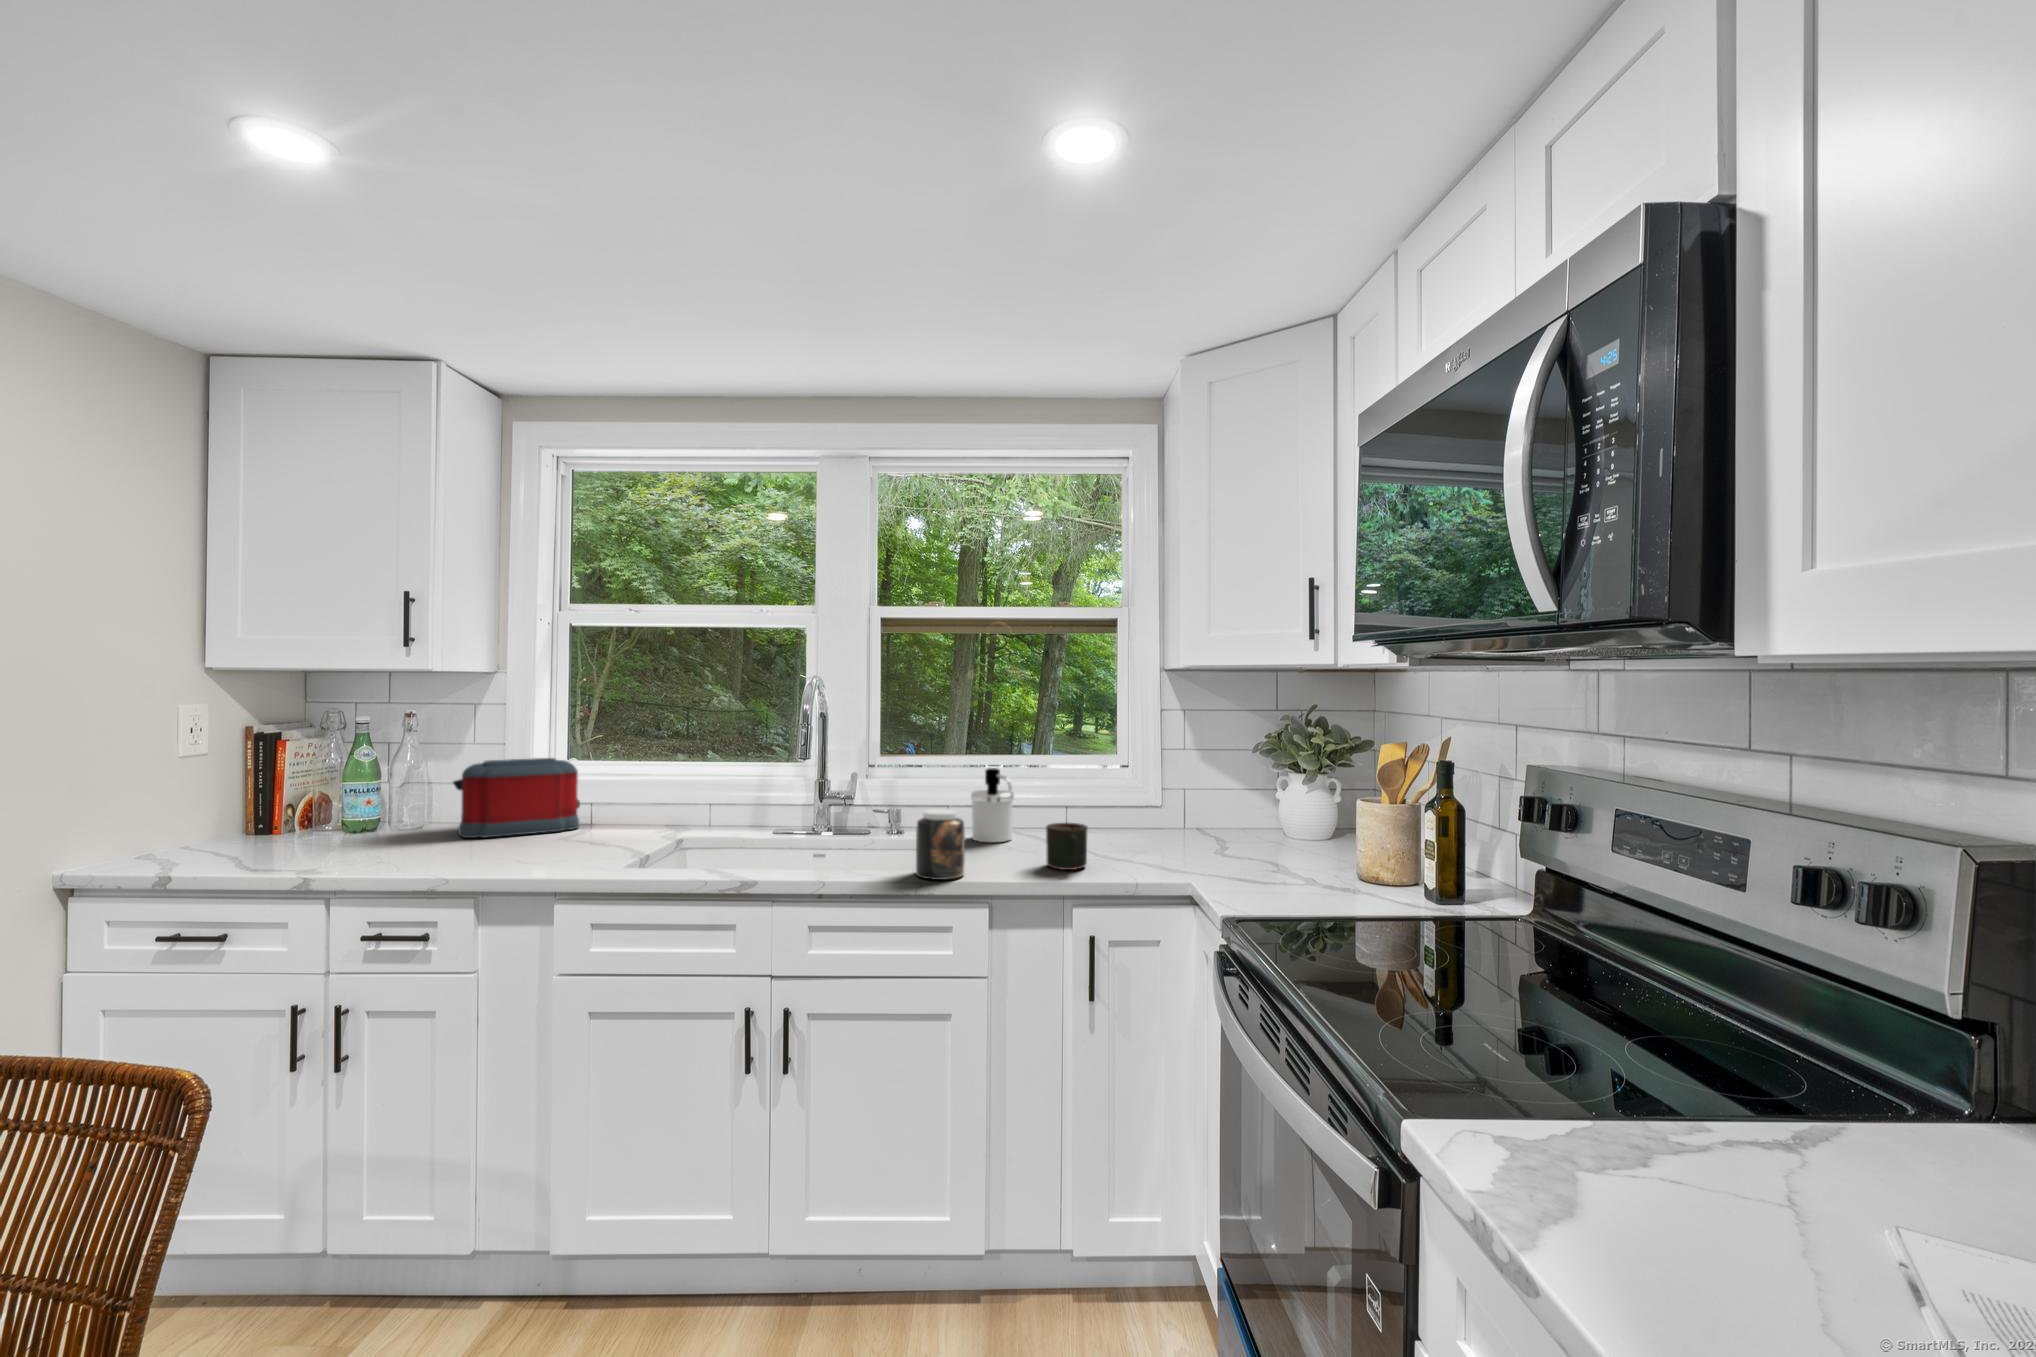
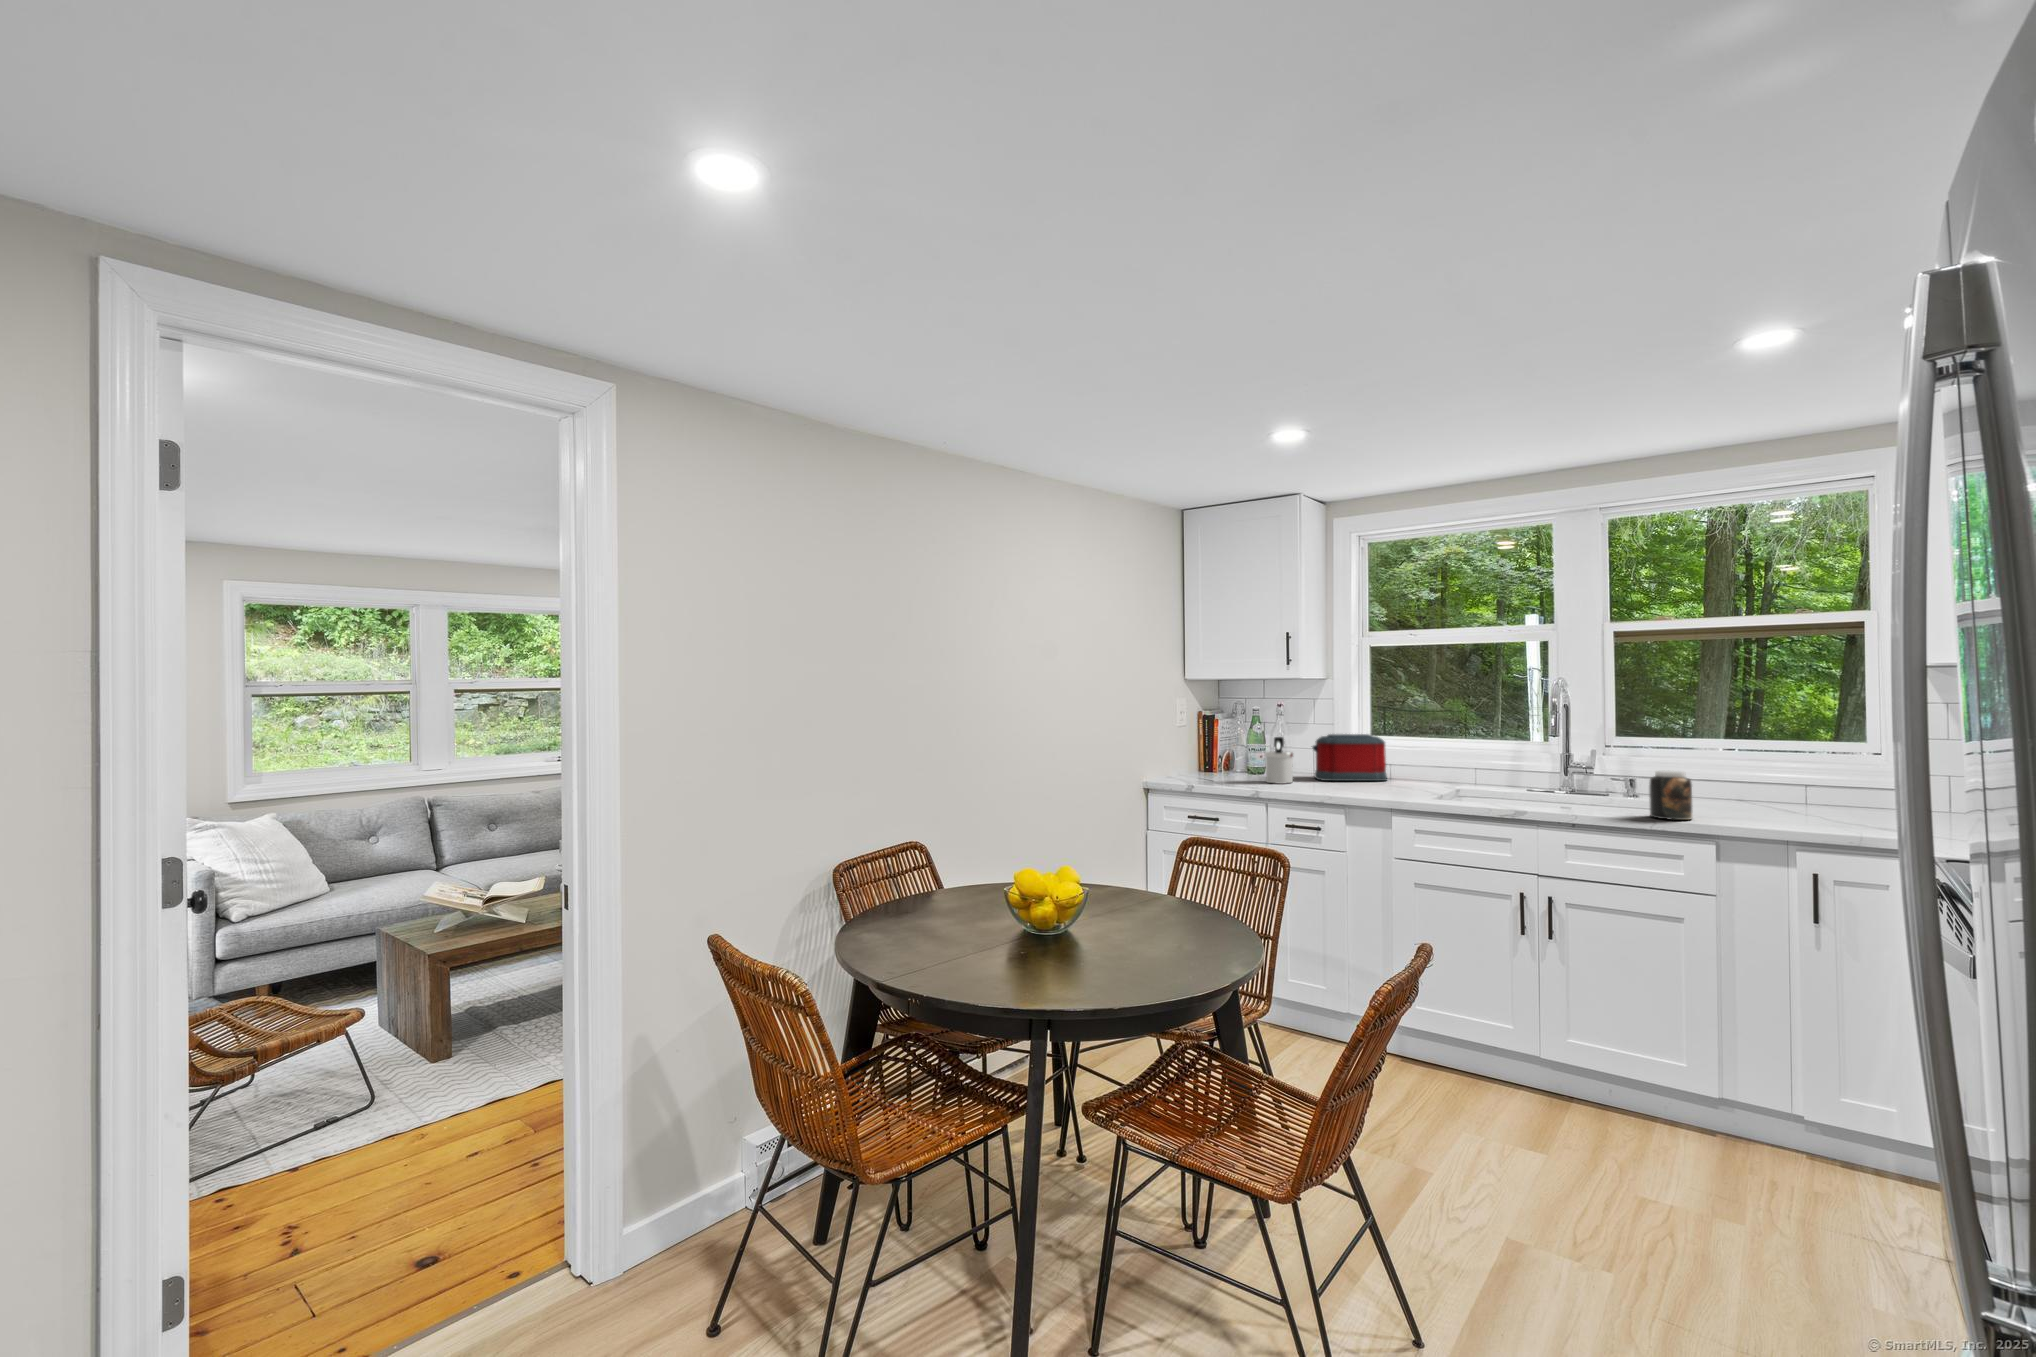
soap dispenser: present [971,768,1014,842] -> present [1265,737,1293,784]
mug: present [1046,823,1087,870] -> none [1772,789,1815,824]

